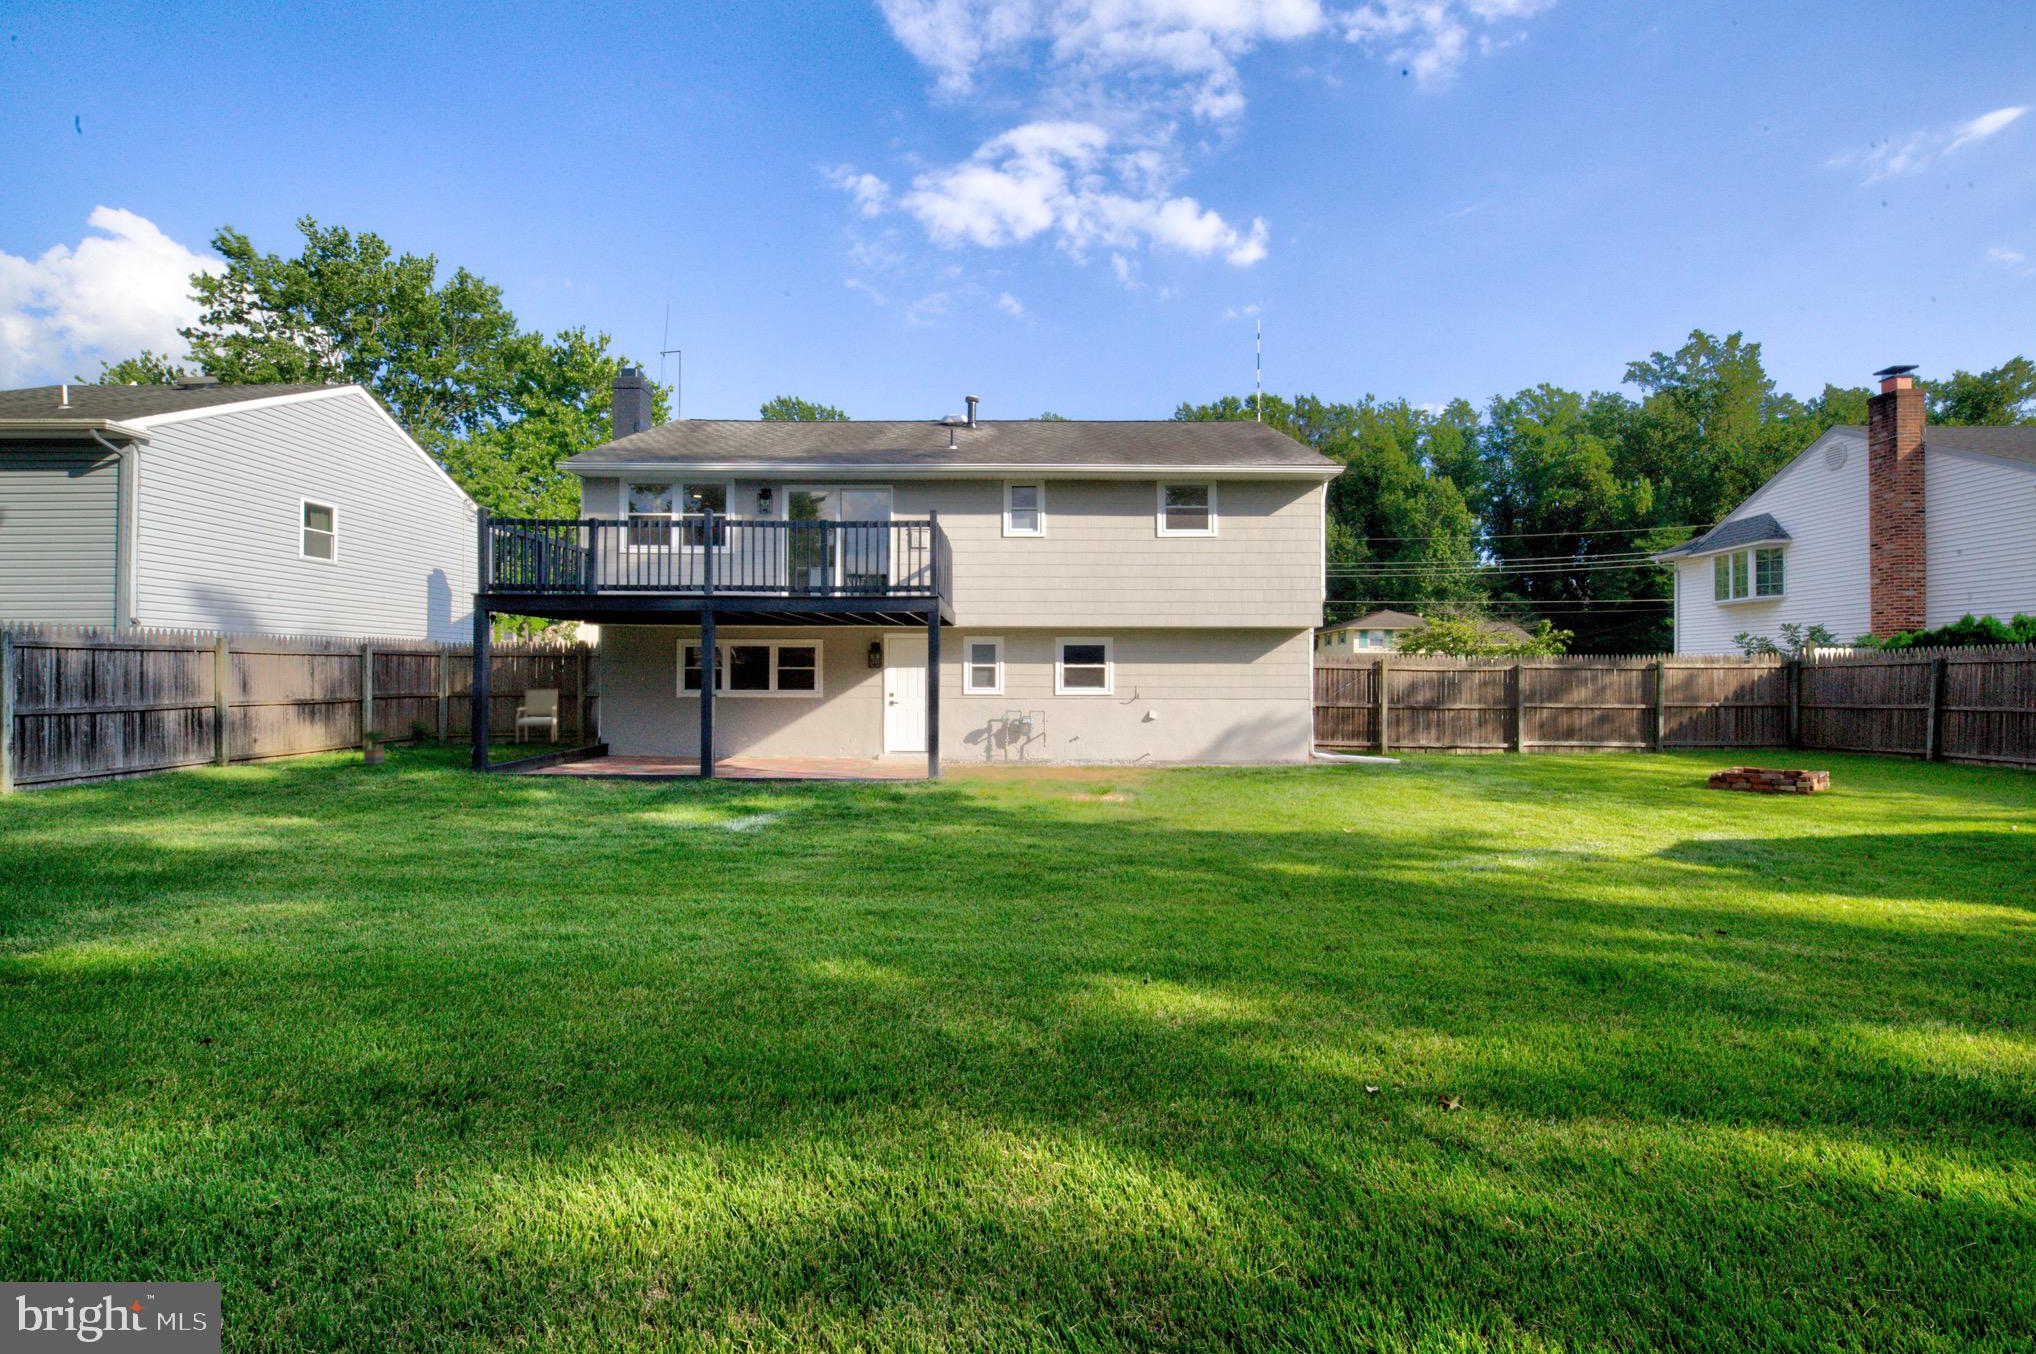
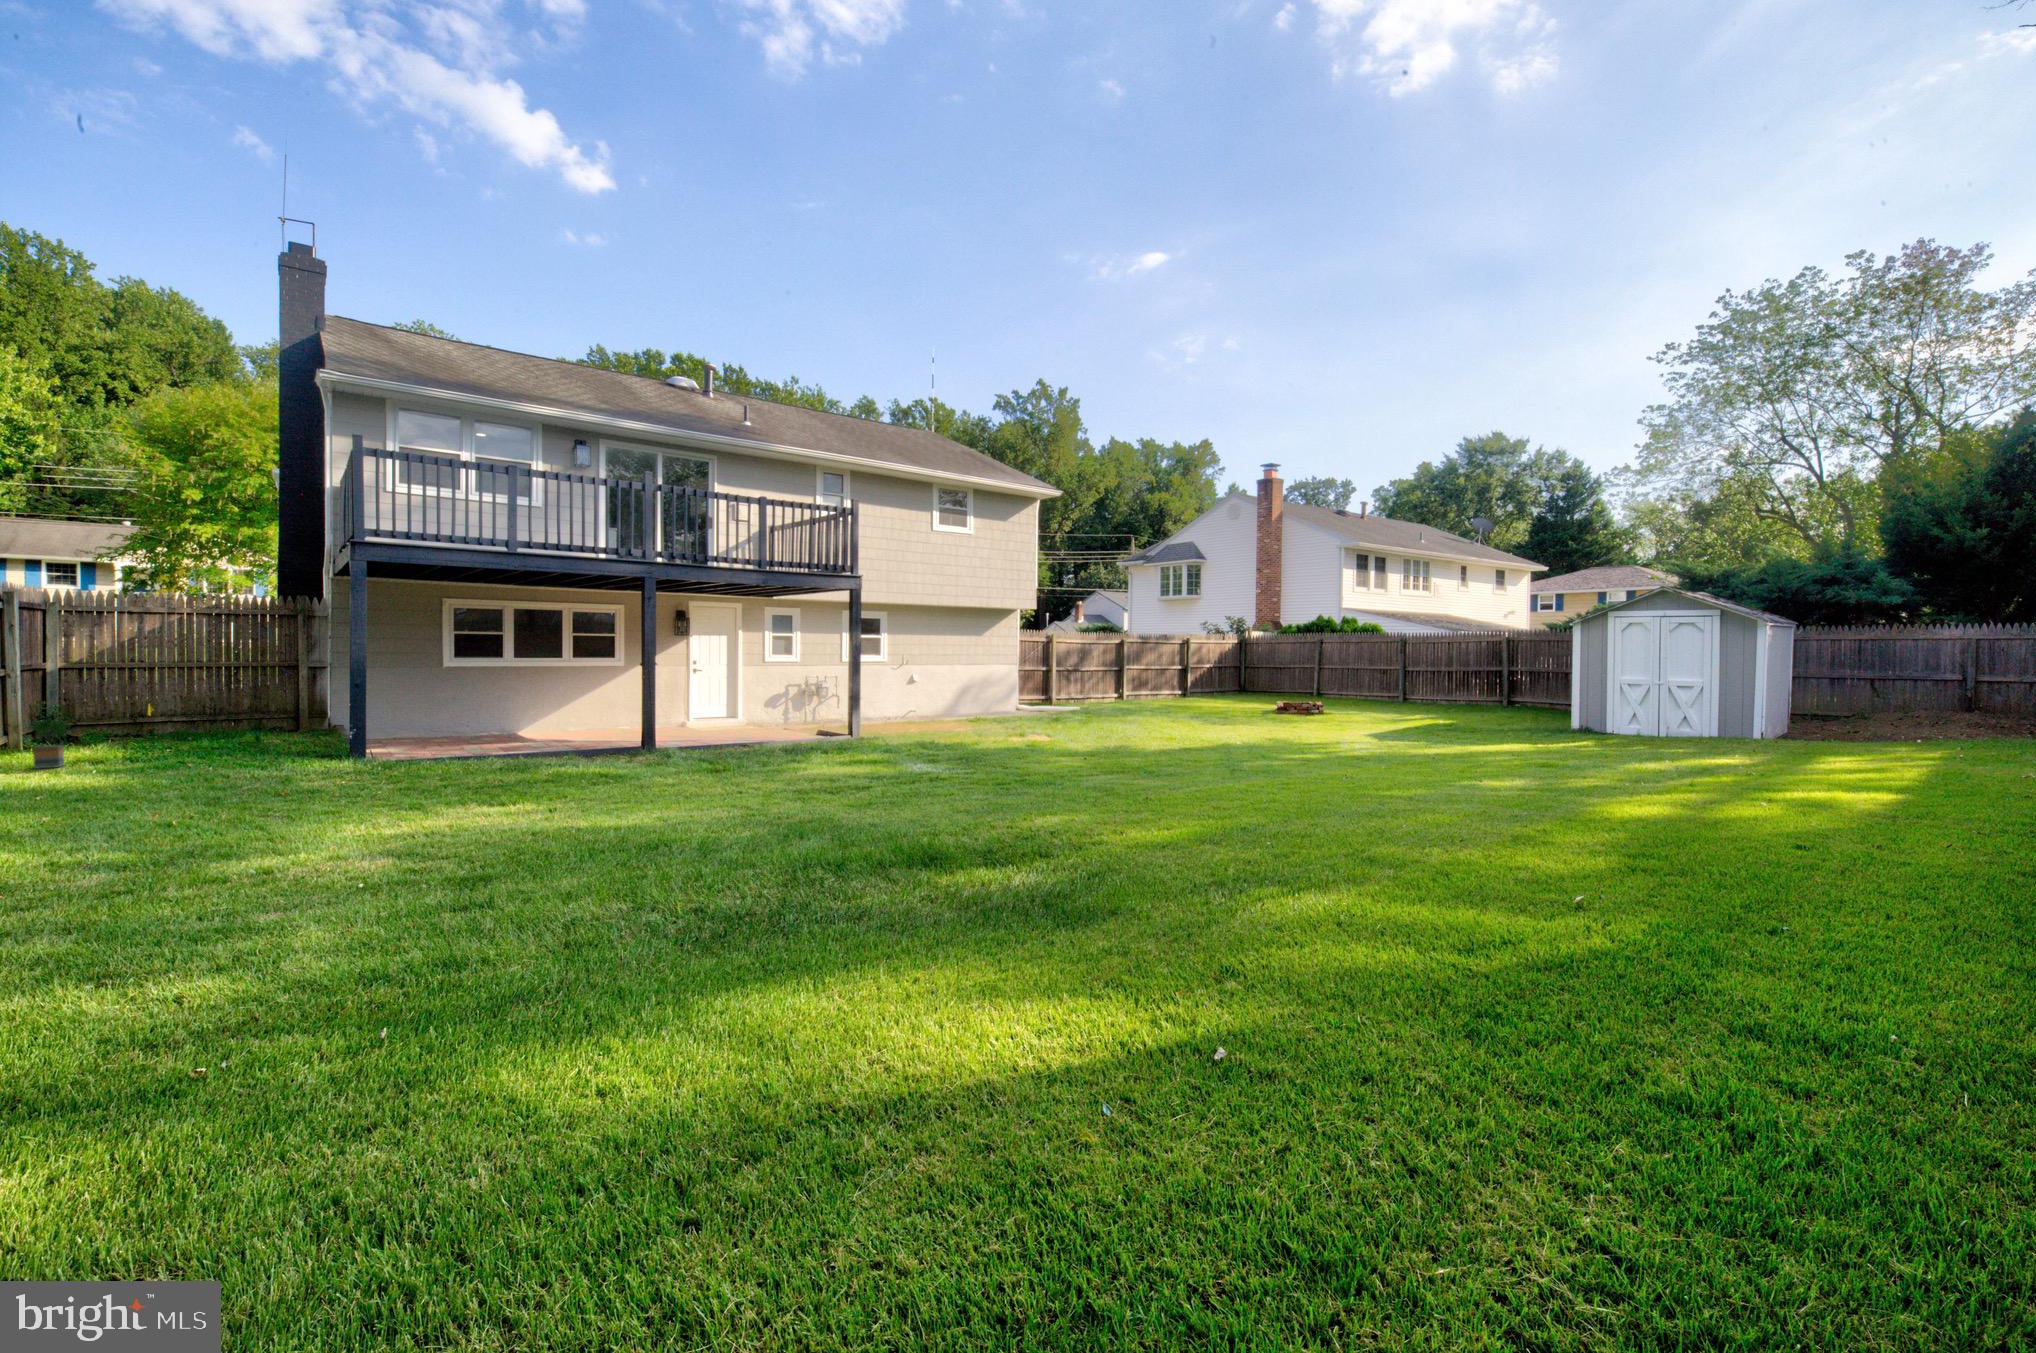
chair: present [516,689,557,741] -> none [164,662,233,735]

